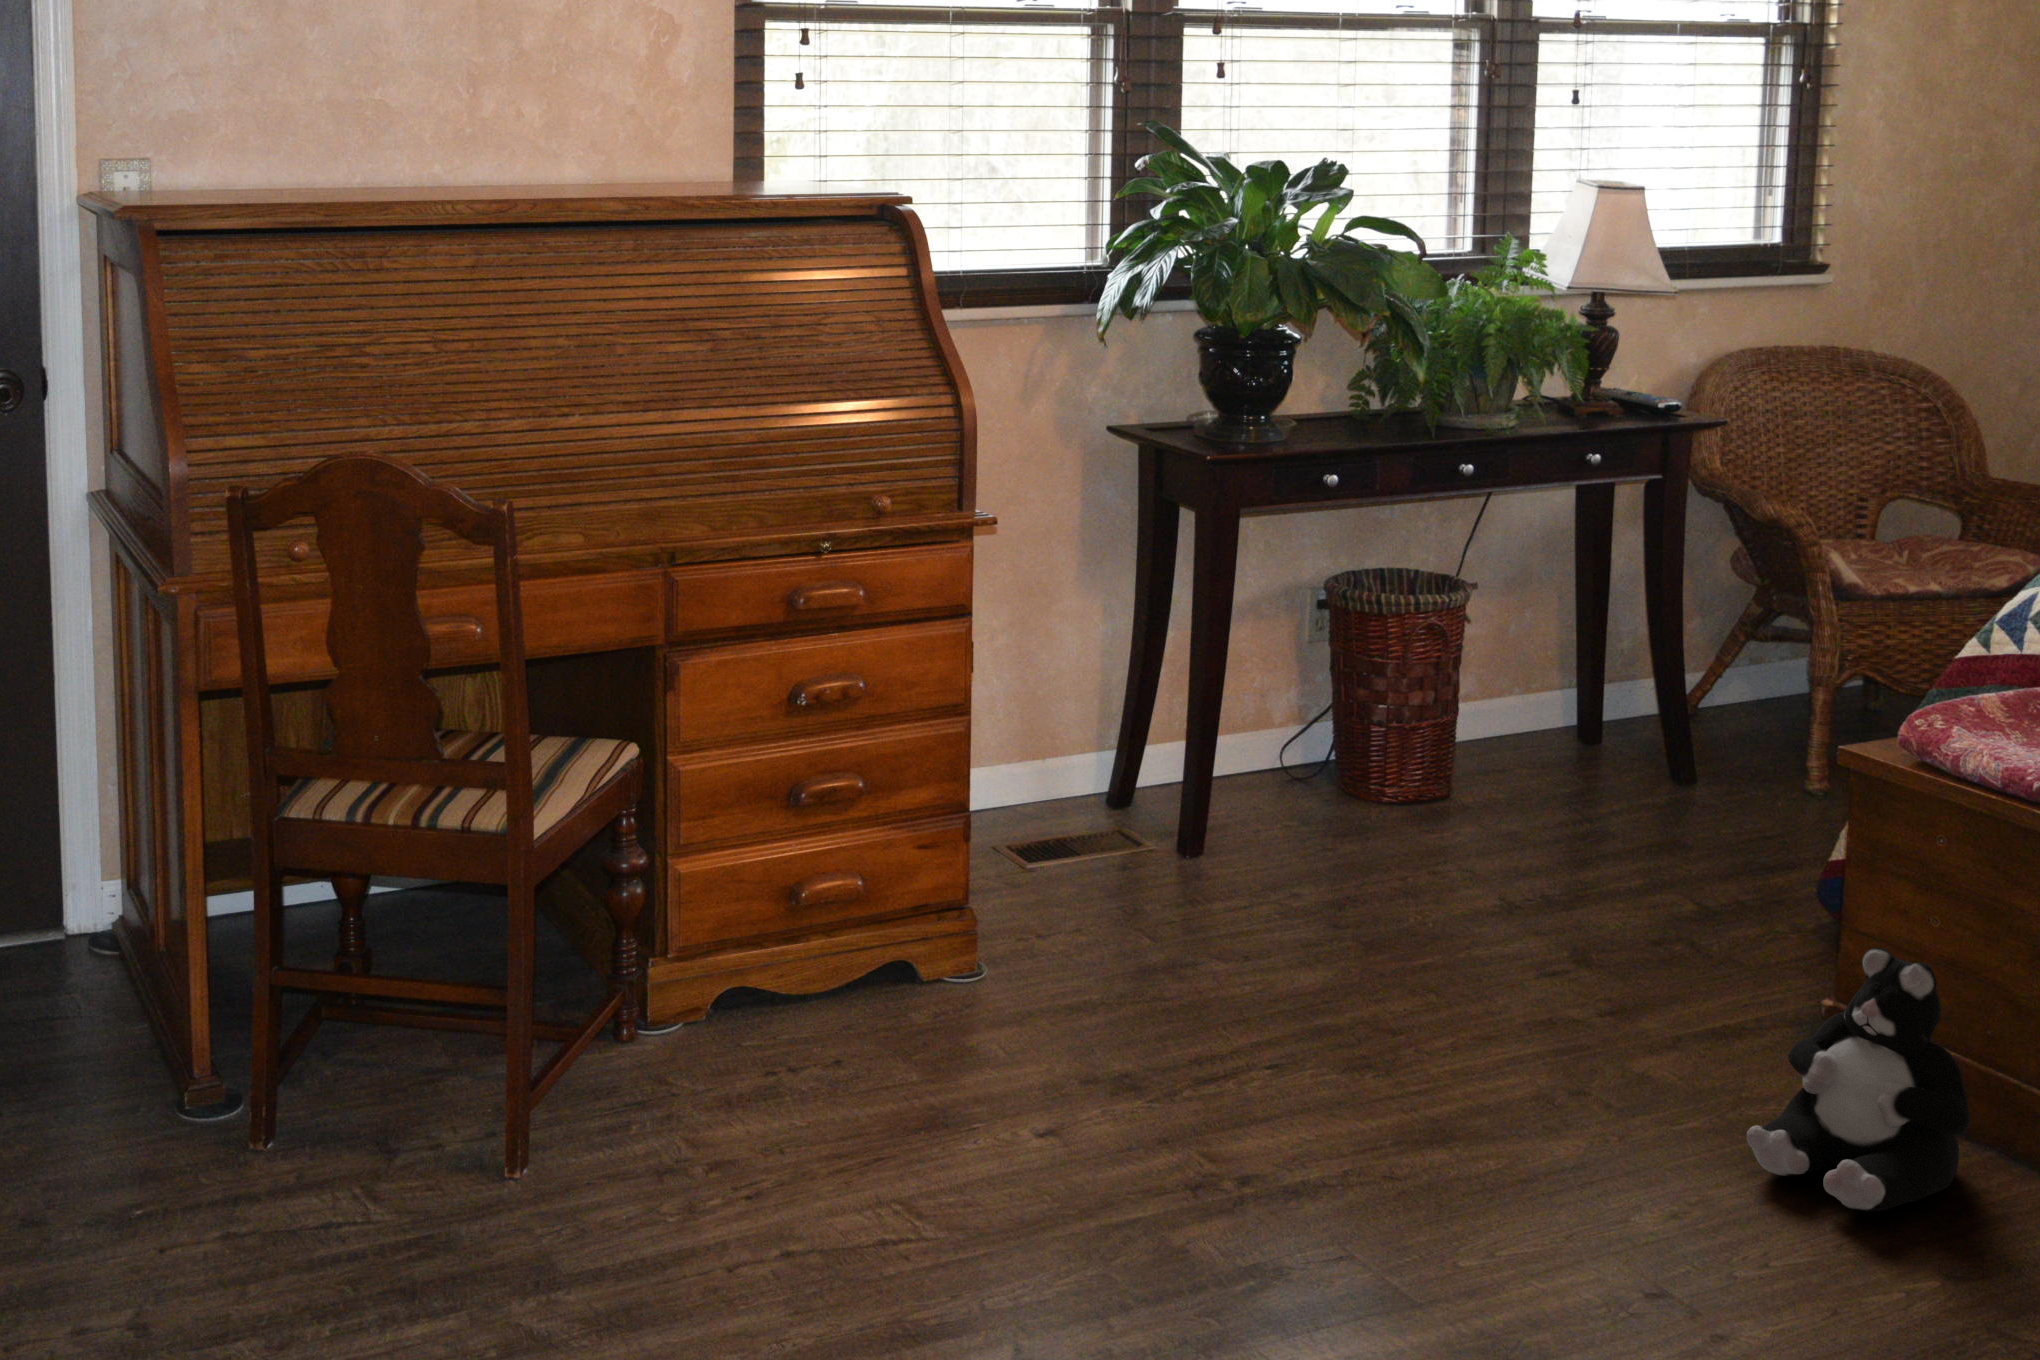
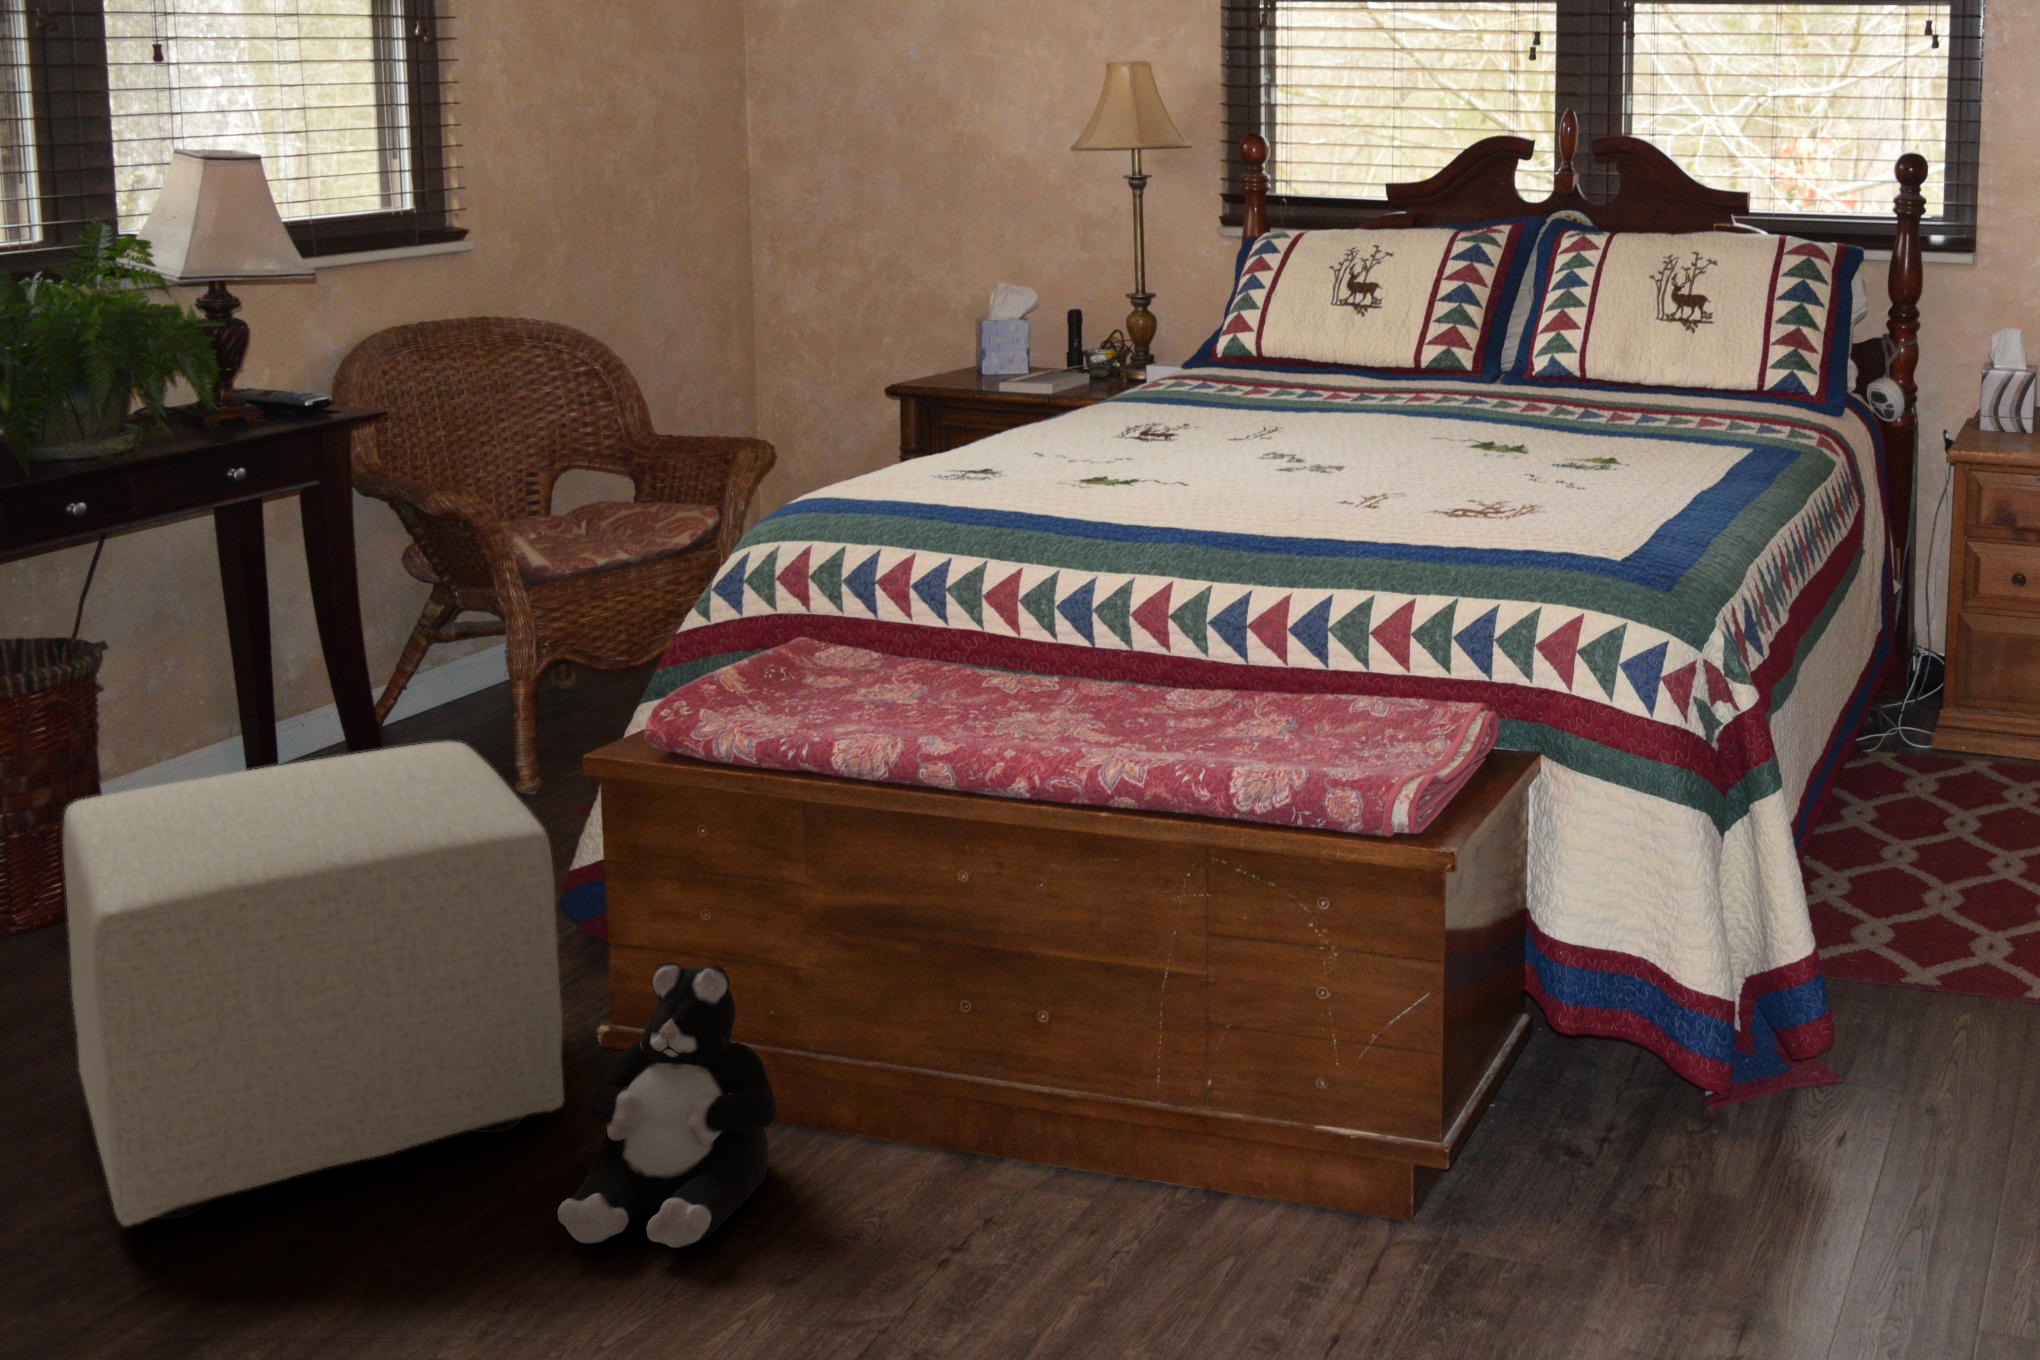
ottoman: none [1415,687,1790,1059] -> present [63,741,563,1226]

